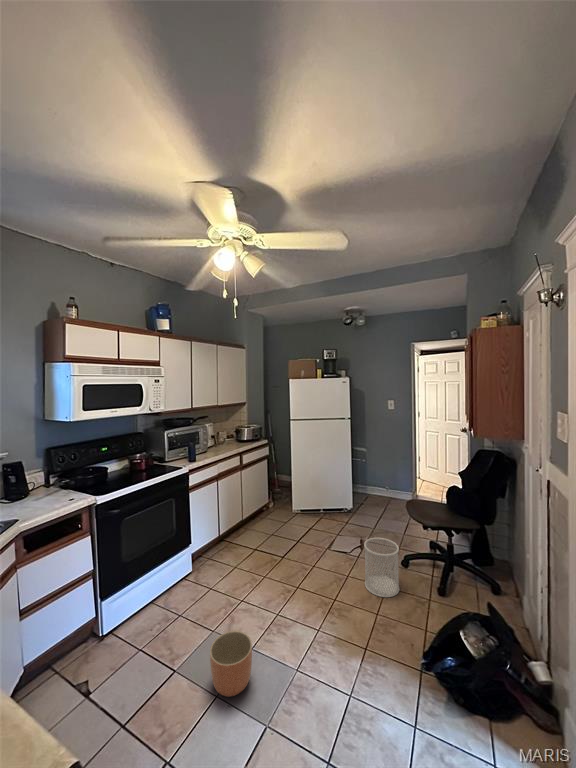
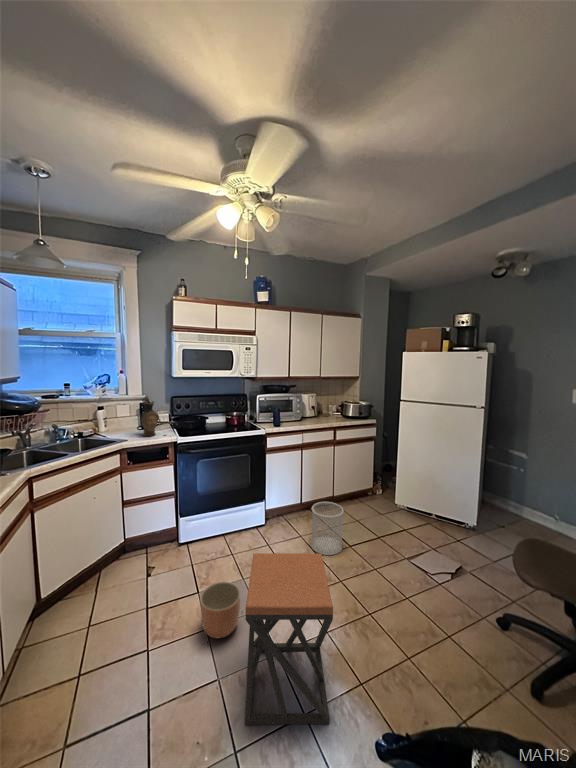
ceramic pitcher: none [35,451,65,506] -> present [141,396,159,436]
wastebasket: present [364,538,399,597] -> present [311,502,344,555]
stool: none [272,559,370,739] -> present [245,553,333,725]

